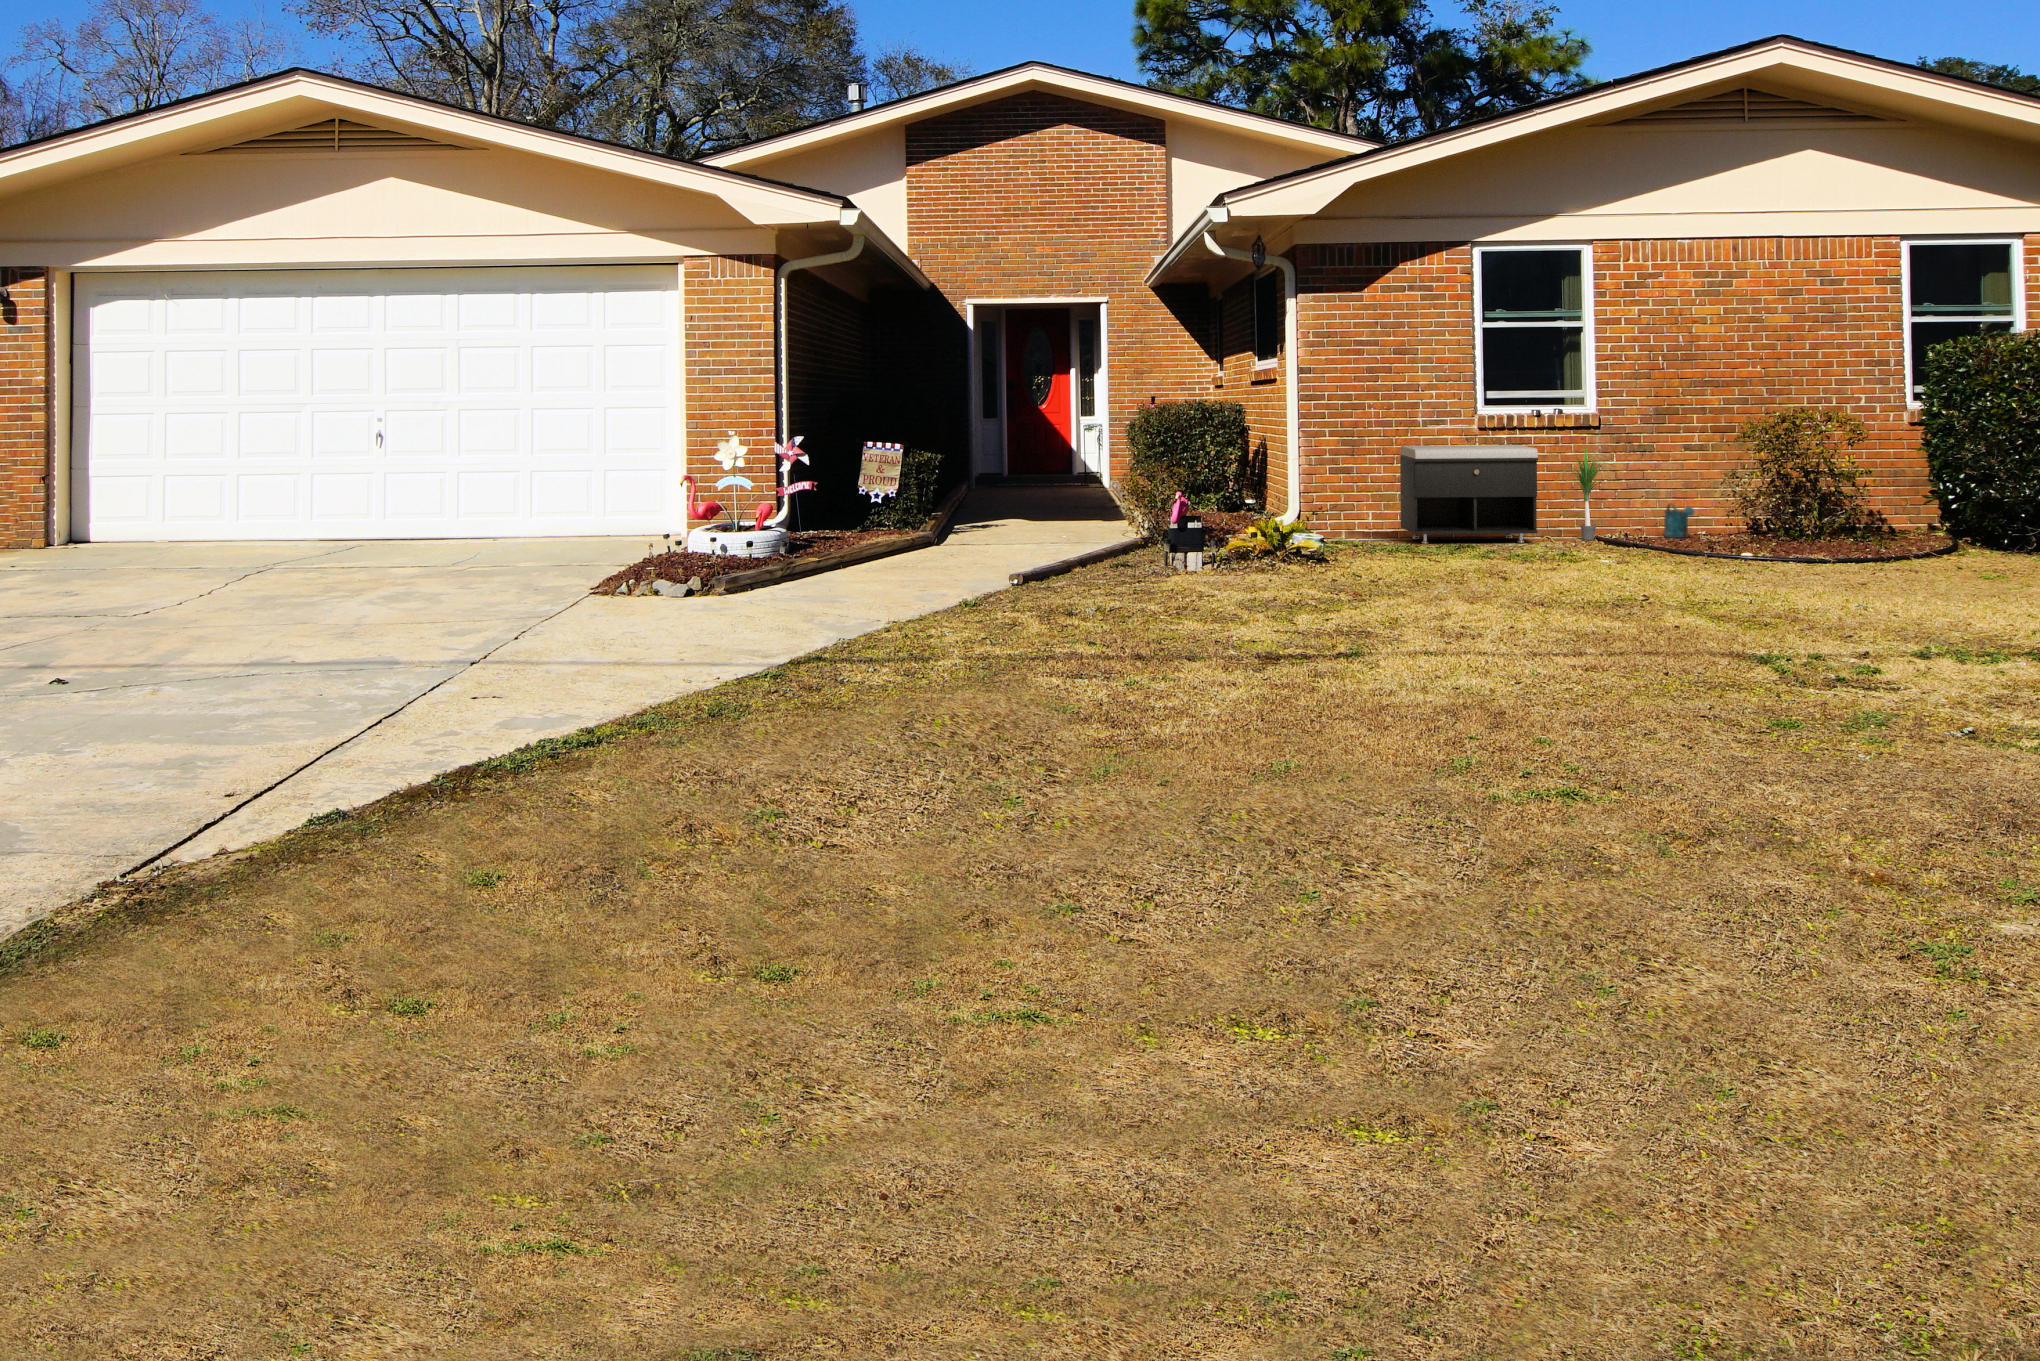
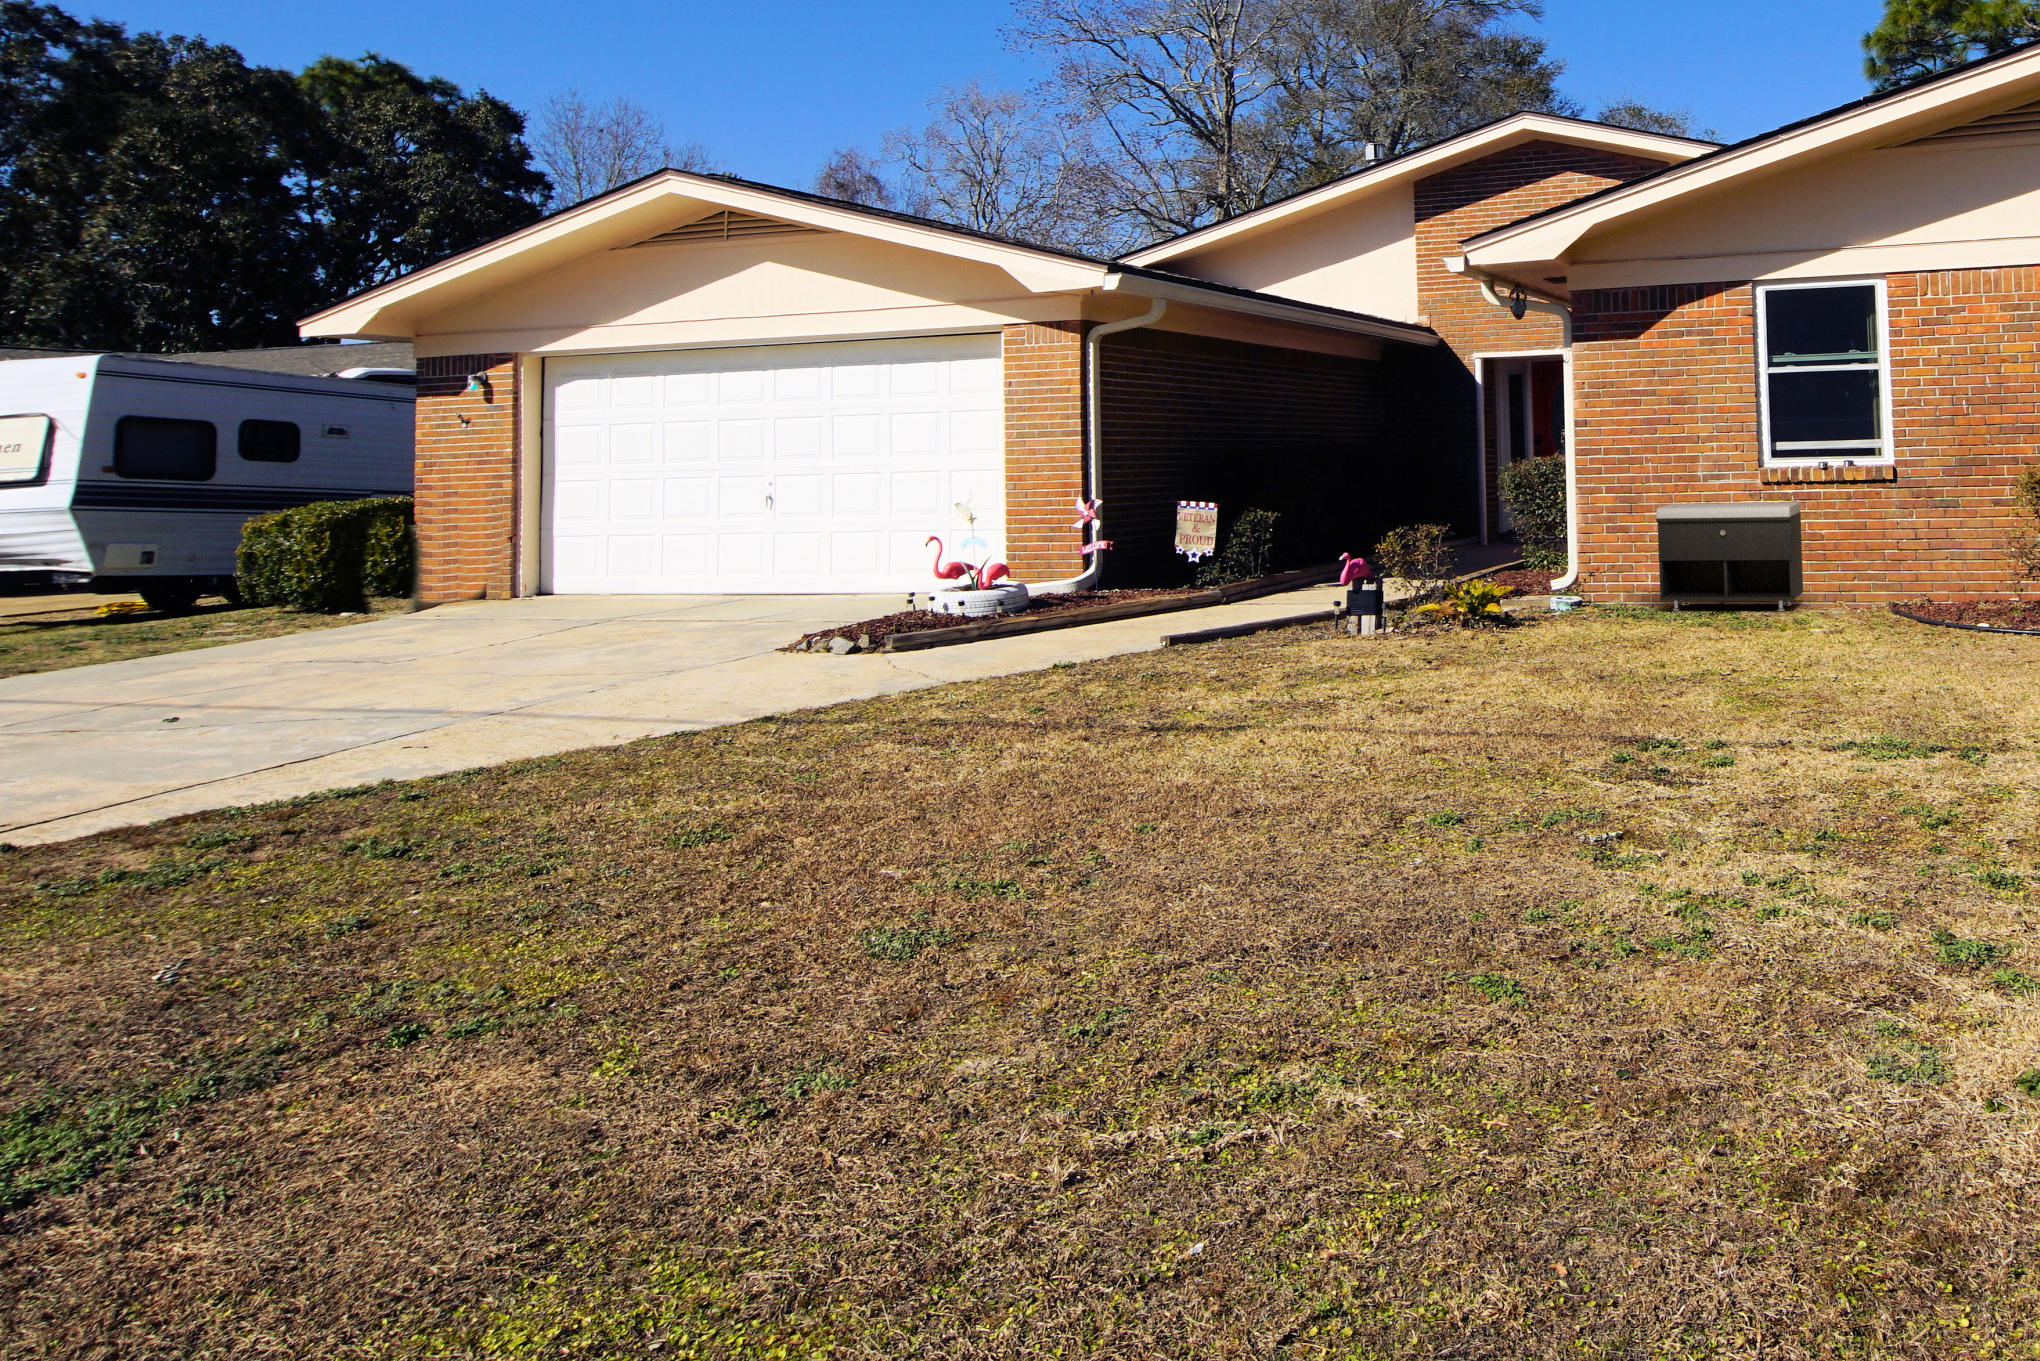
potted plant: present [1565,452,1611,540] -> none [1828,502,1899,609]
watering can: present [1664,504,1694,538] -> none [1960,568,1988,608]

